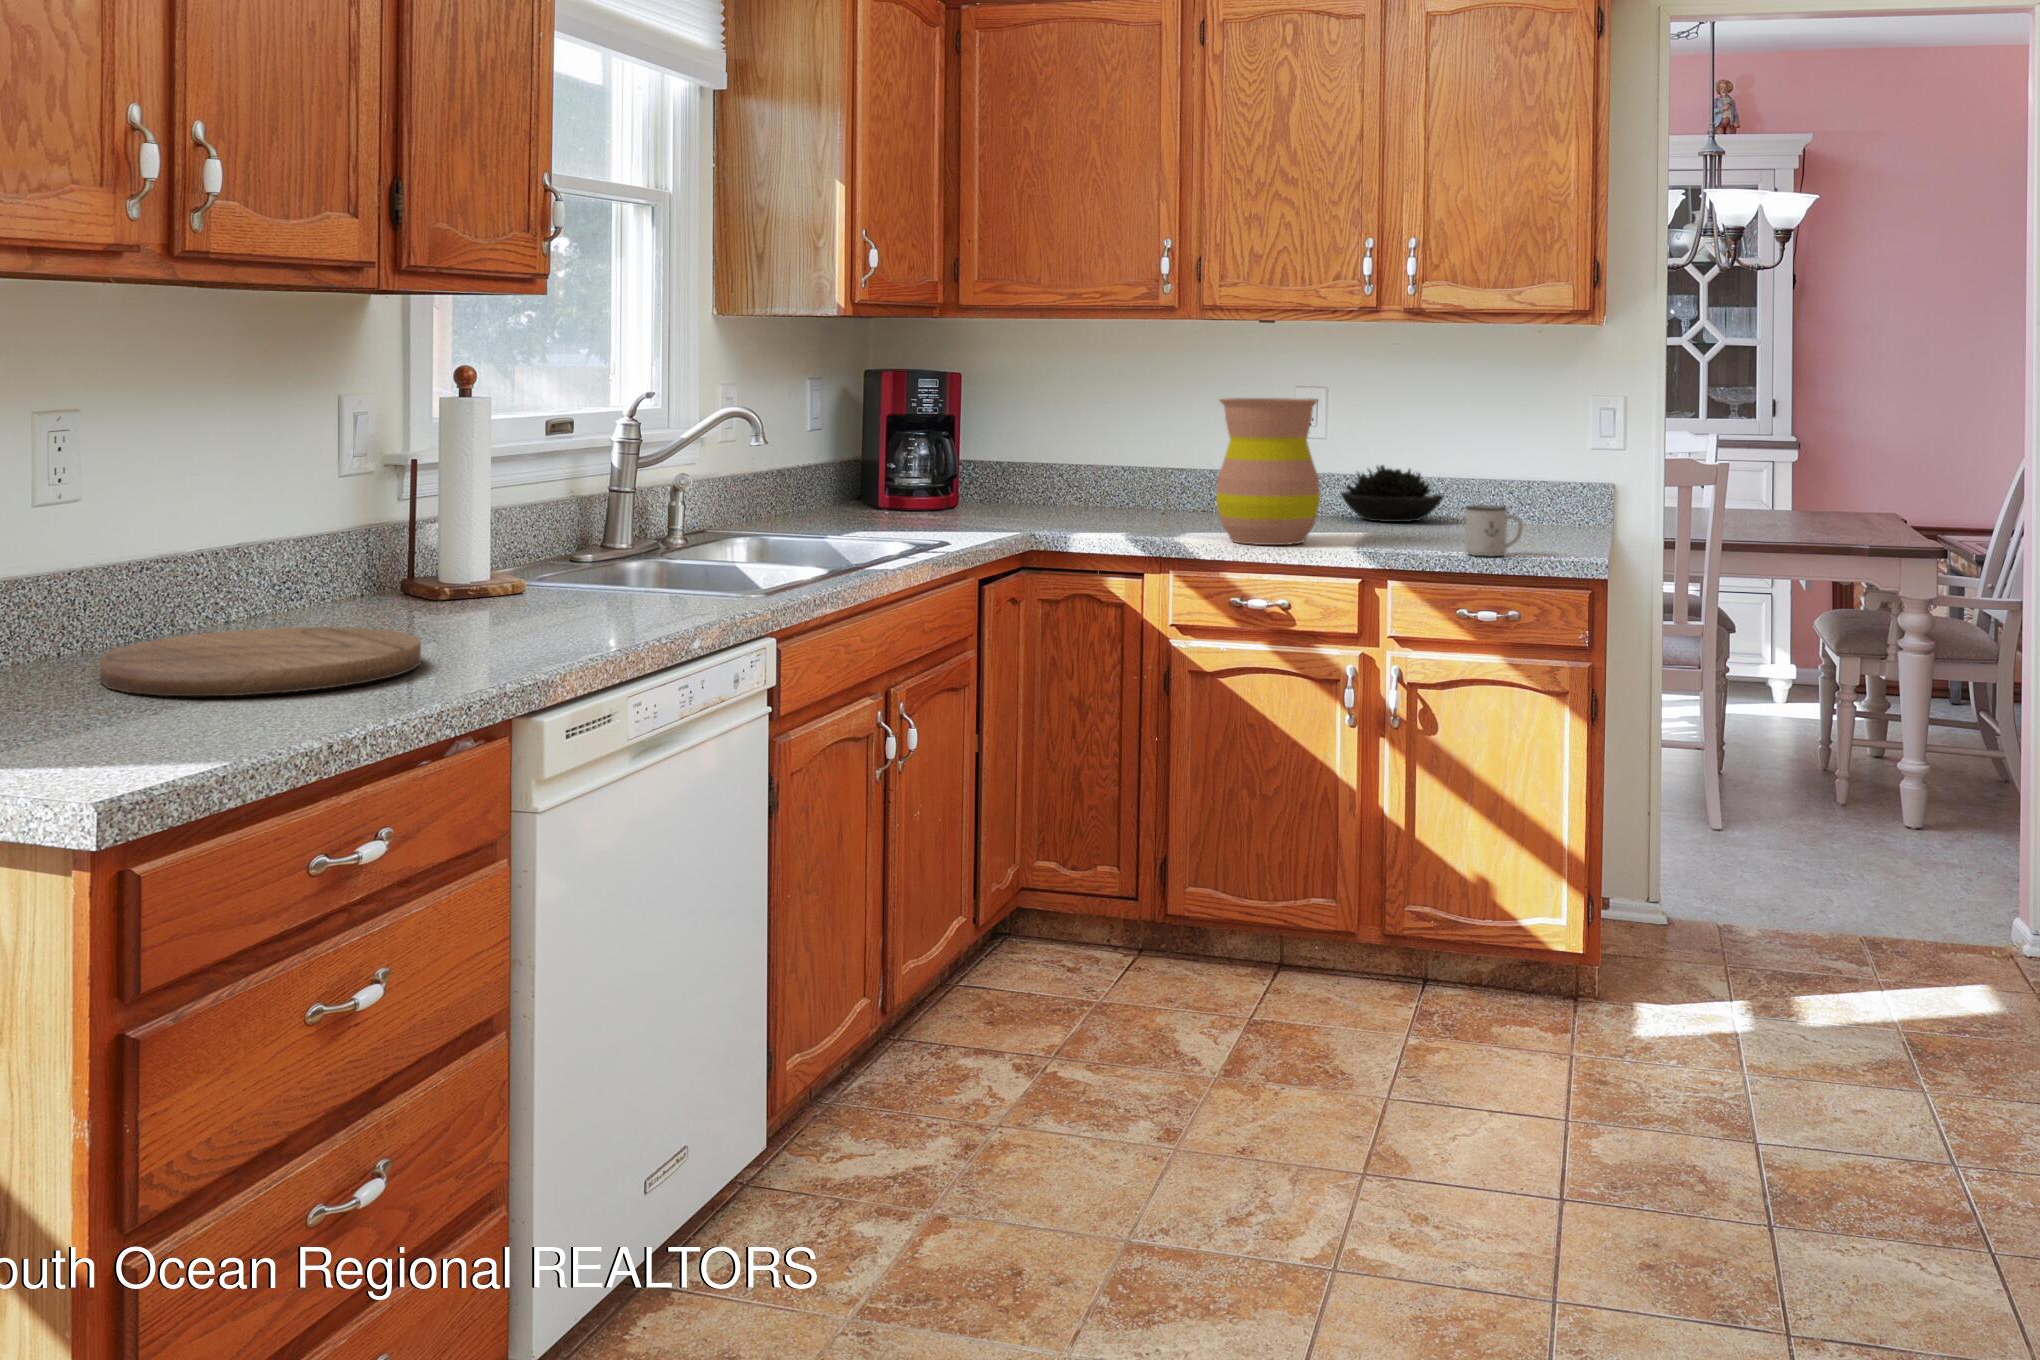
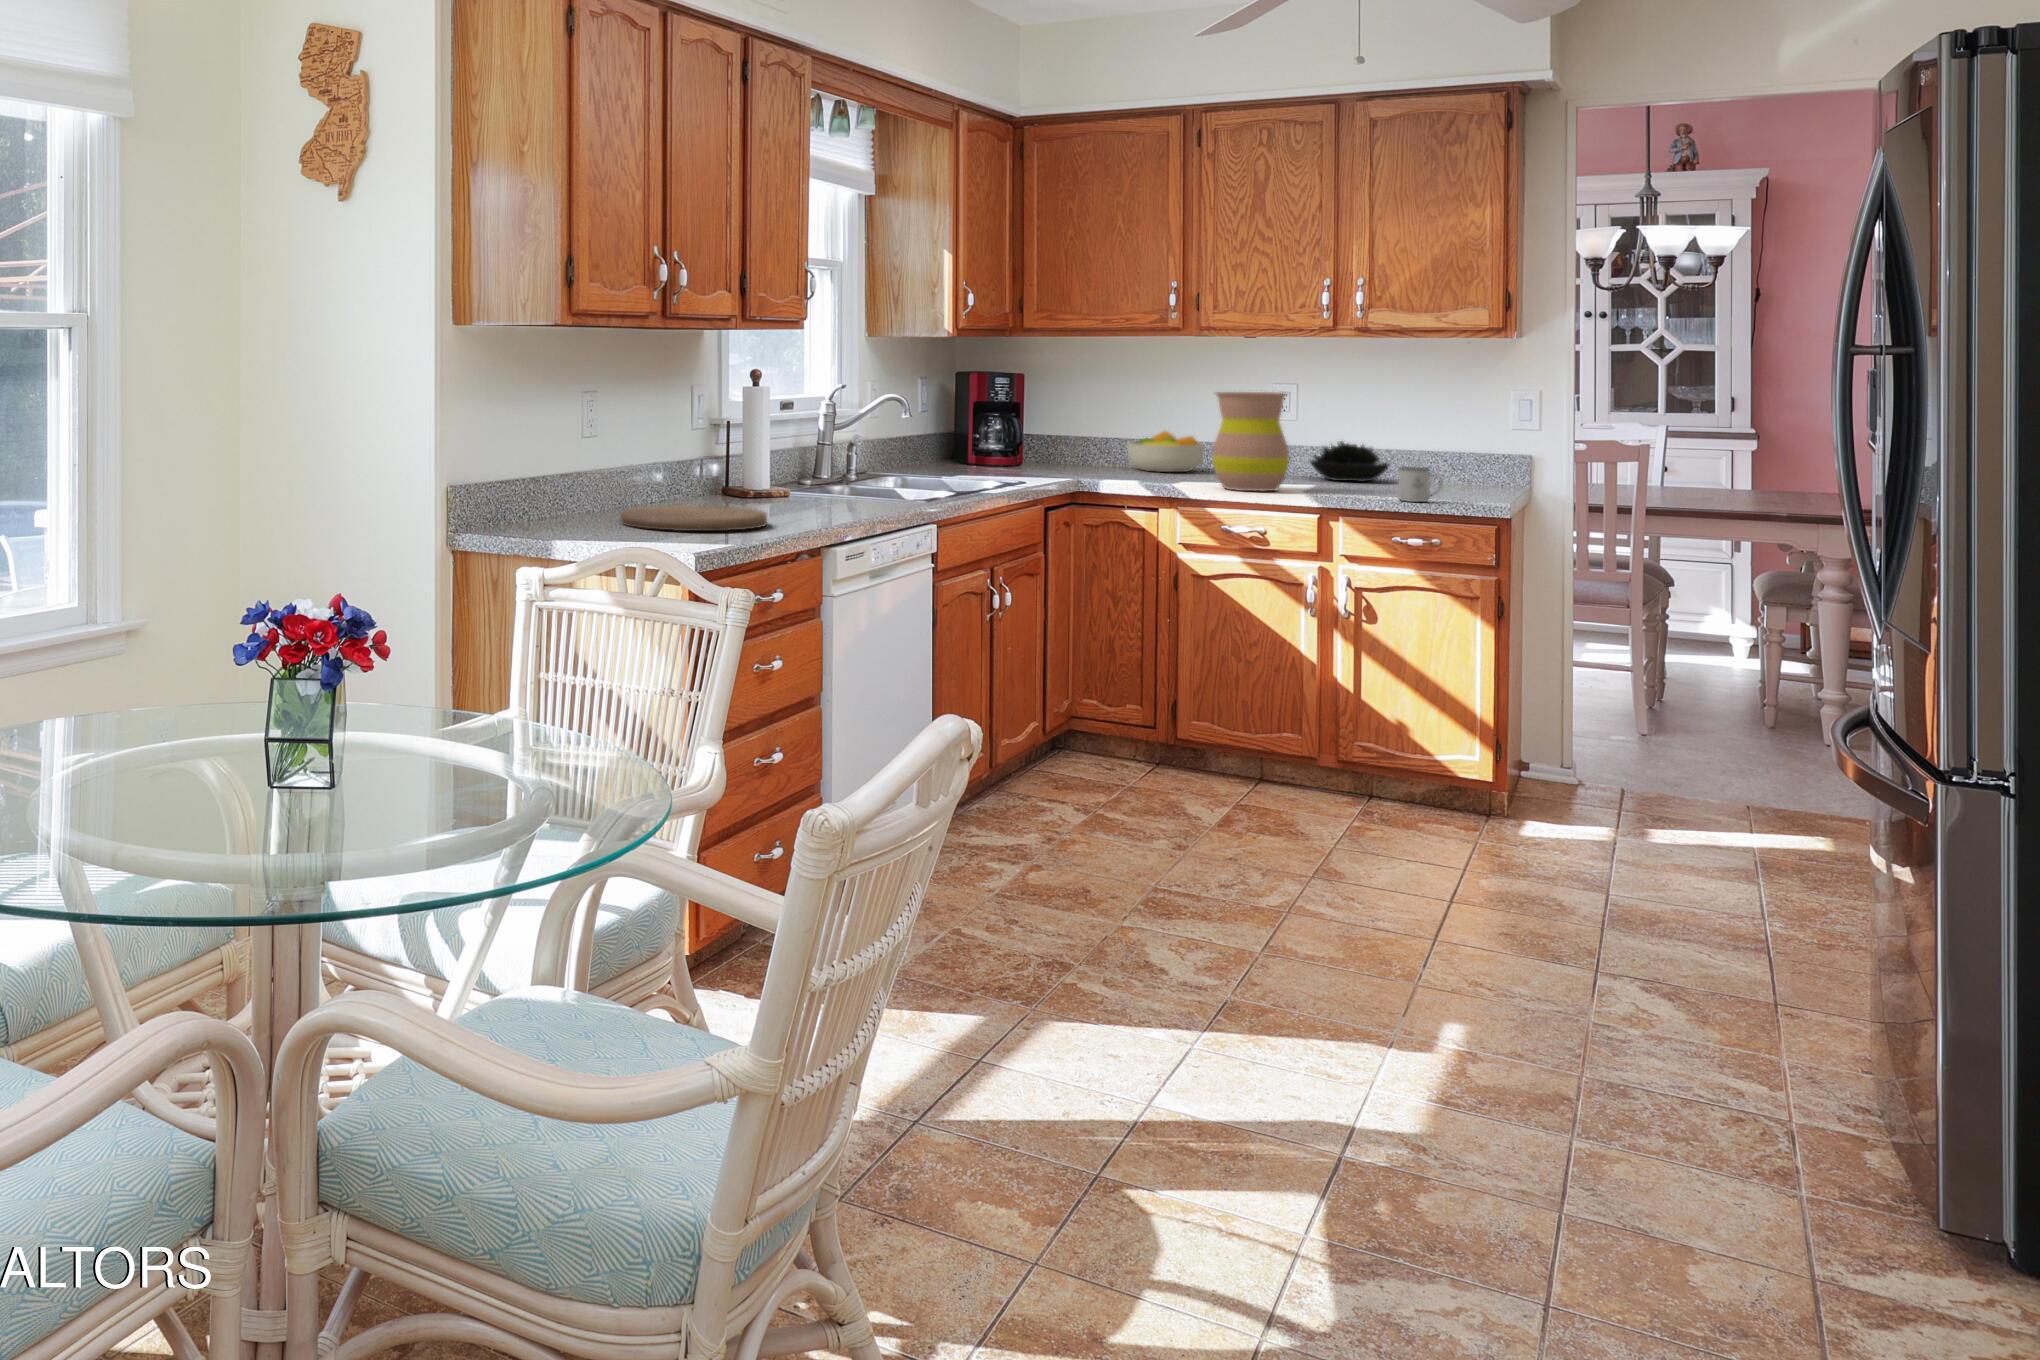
fruit bowl: none [1100,452,1205,514] -> present [1127,430,1204,472]

